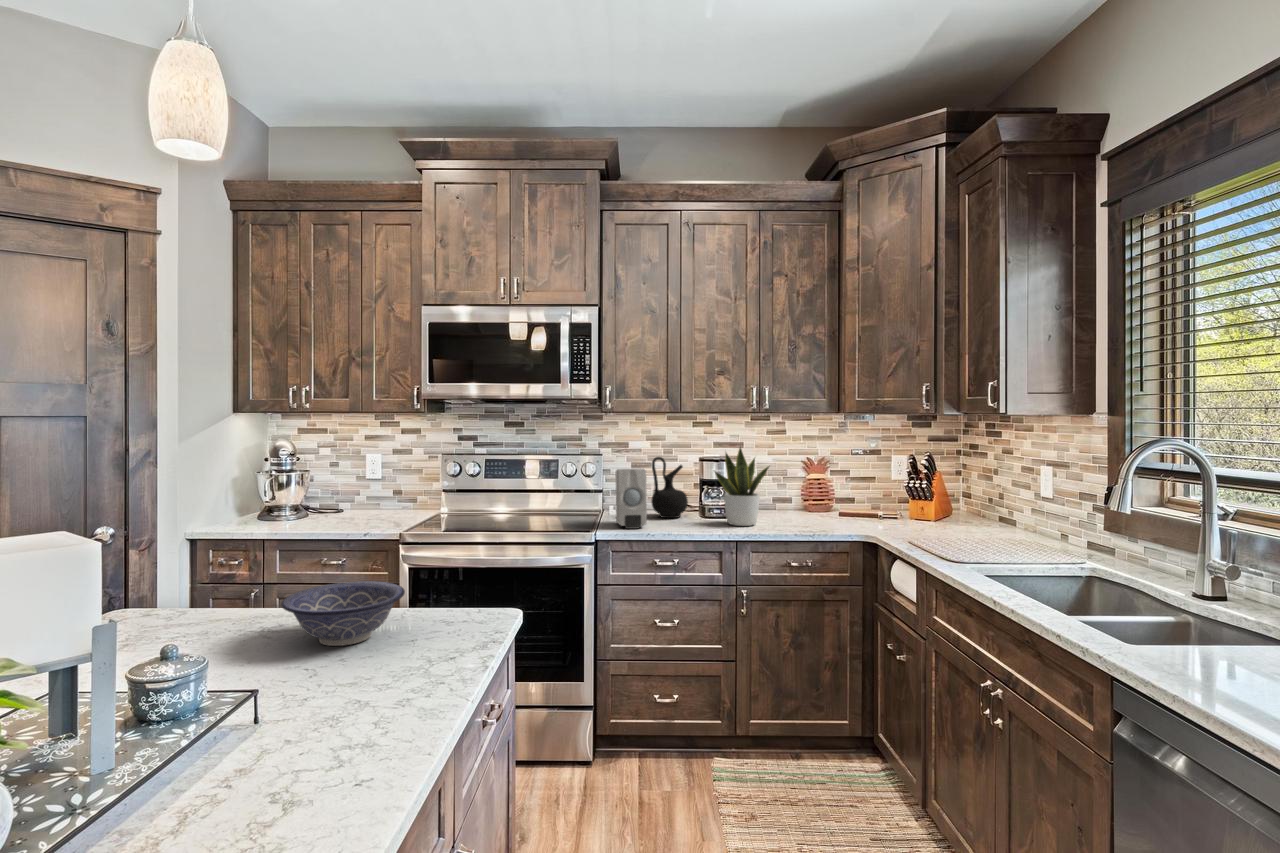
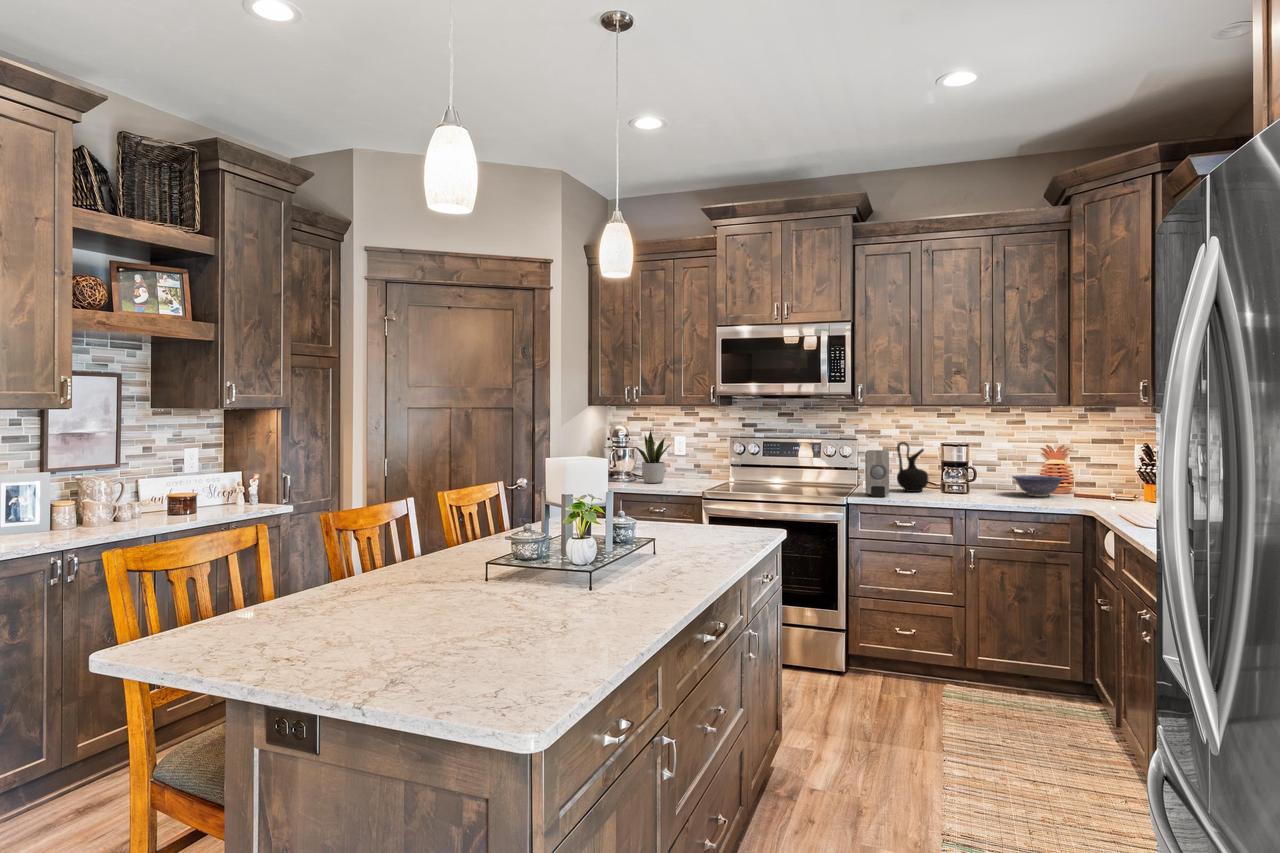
potted plant: present [715,447,769,526] -> present [636,430,670,483]
decorative bowl: present [281,581,405,646] -> present [1012,475,1065,497]

